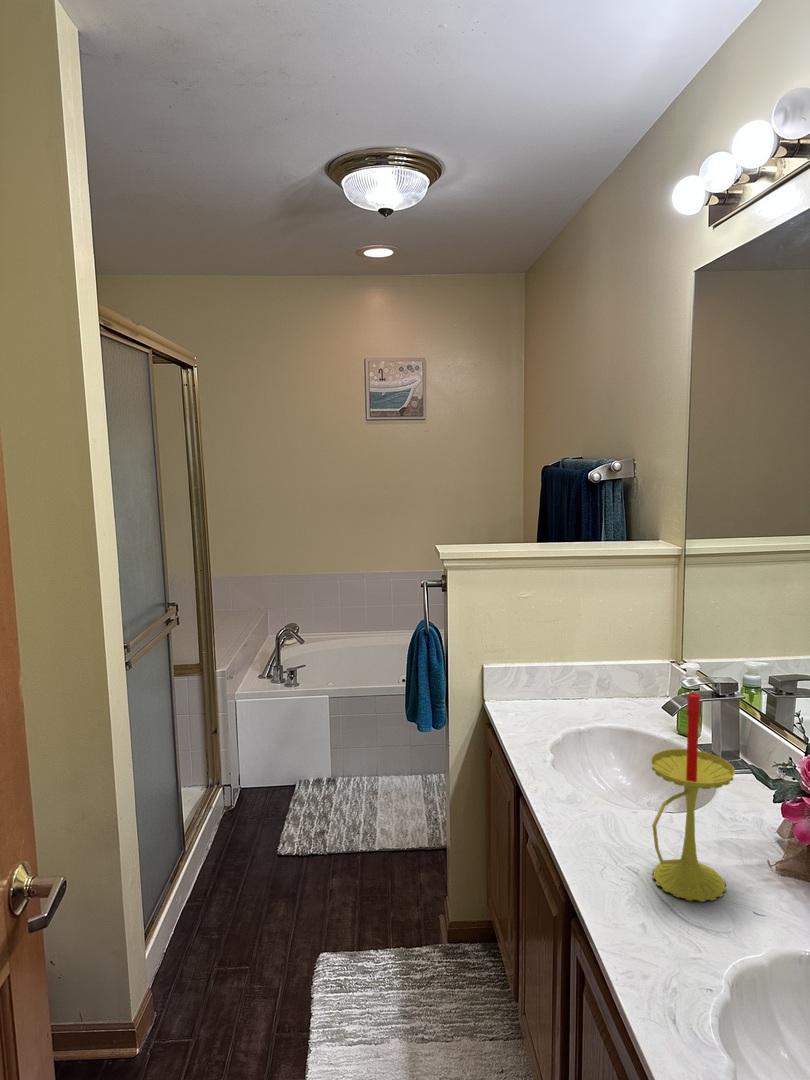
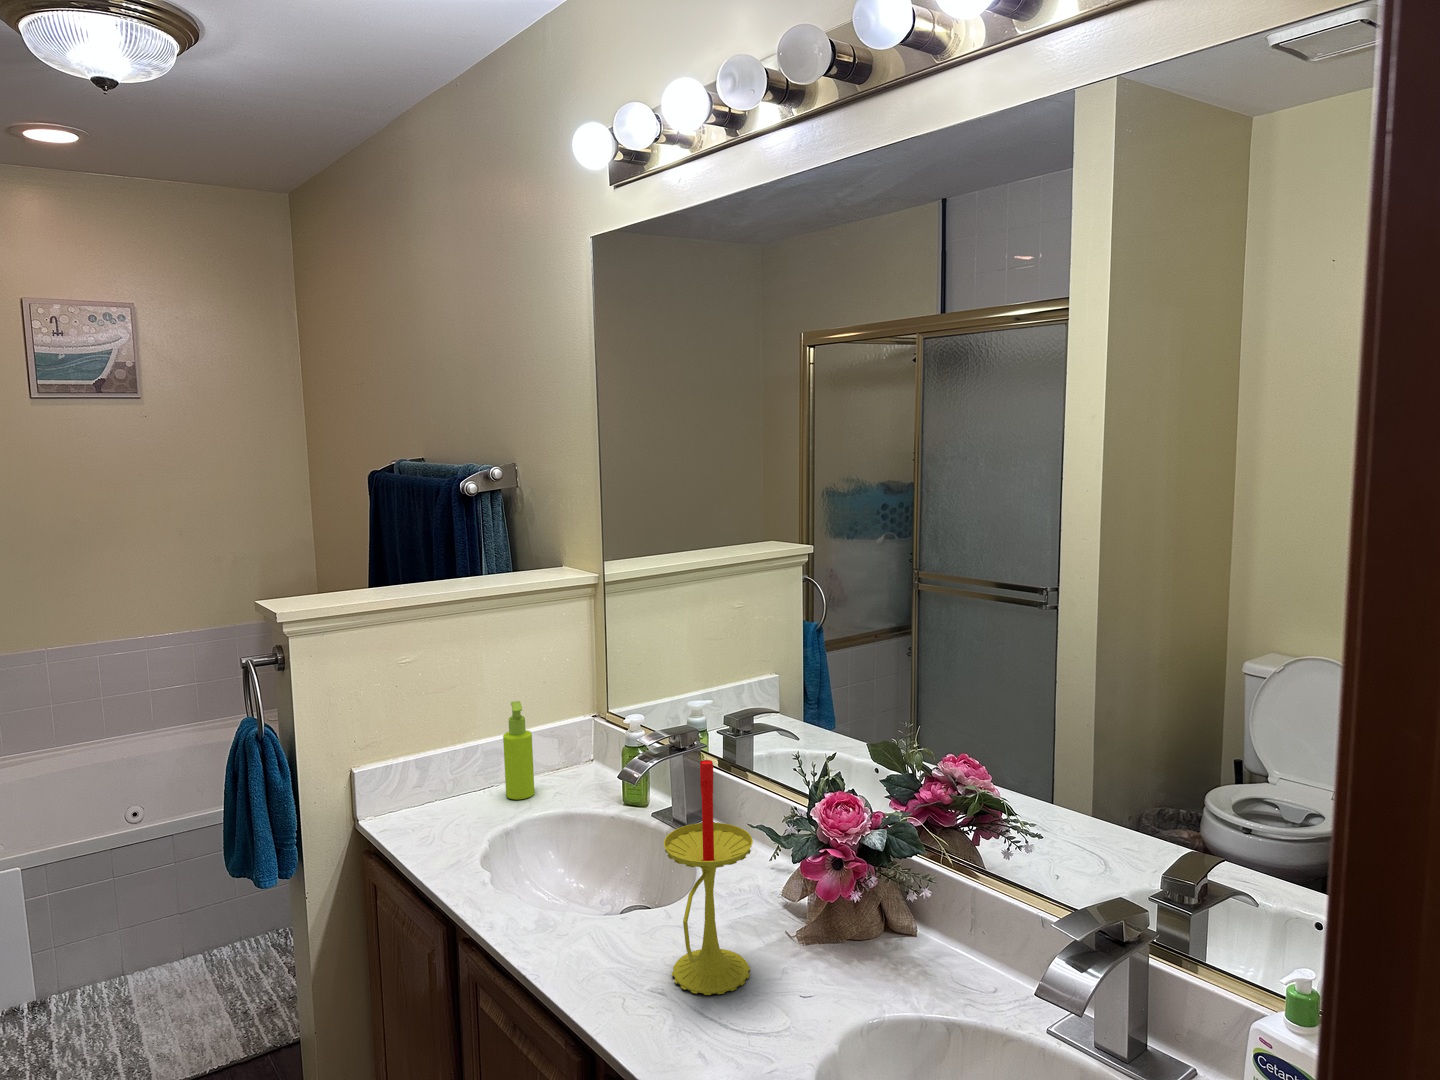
soap dispenser: none [589,636,612,713] -> present [503,701,534,799]

